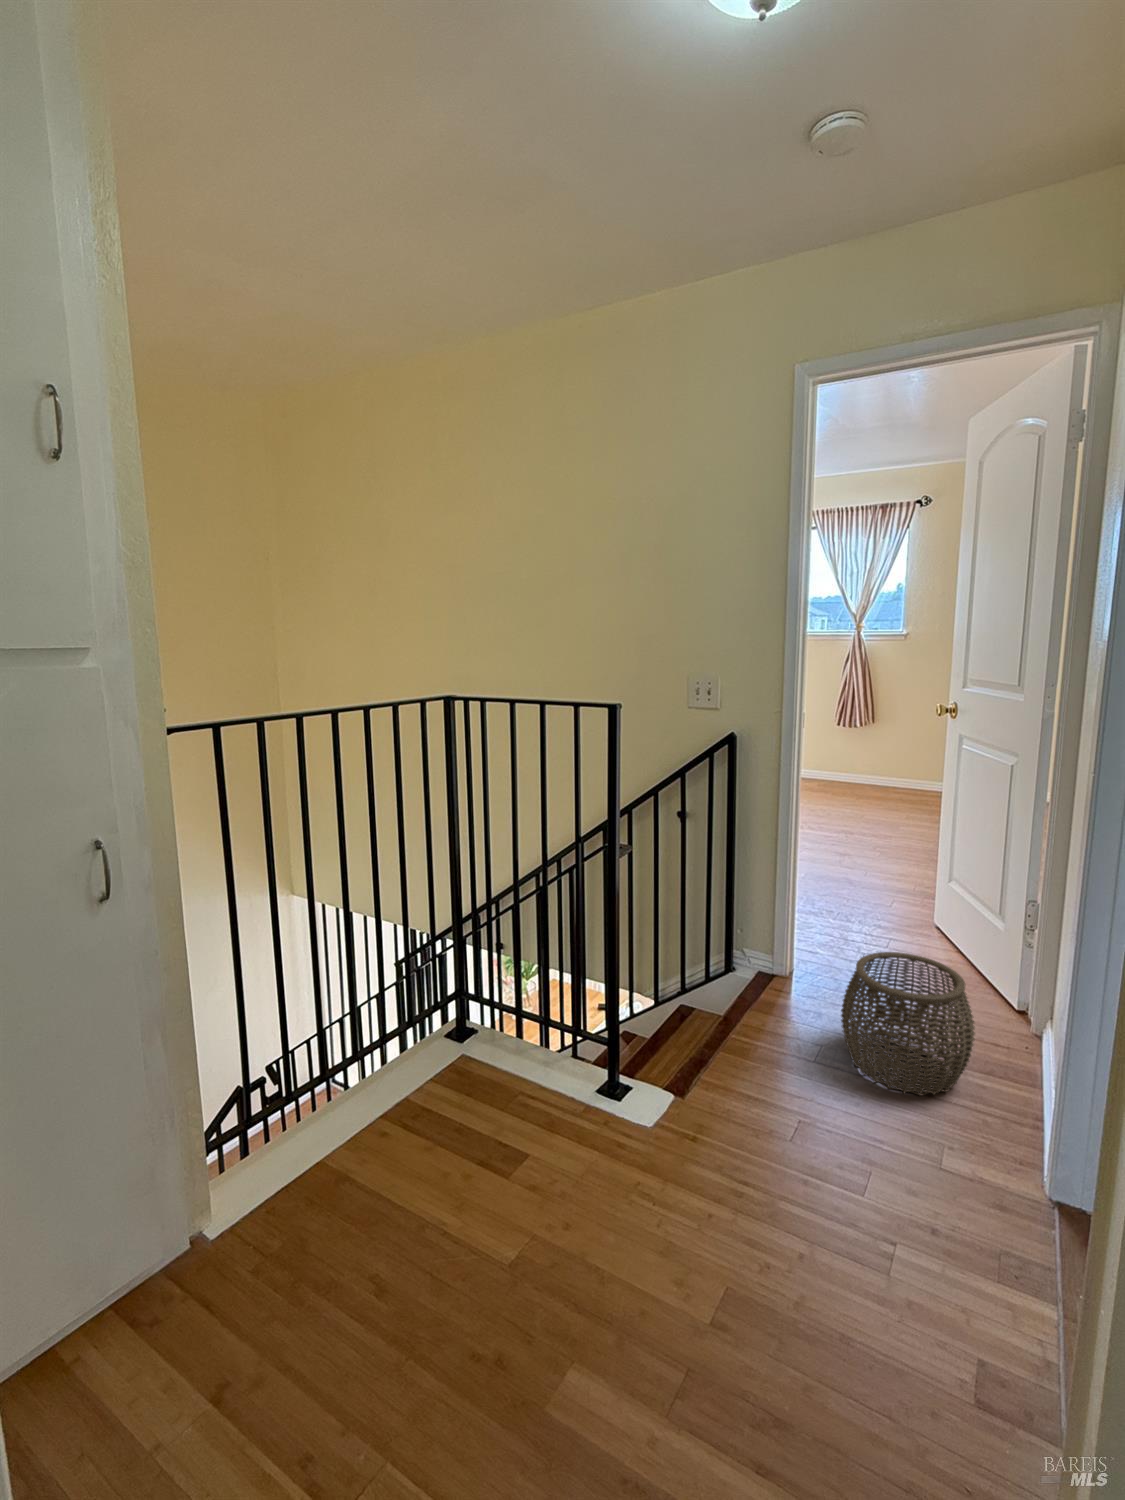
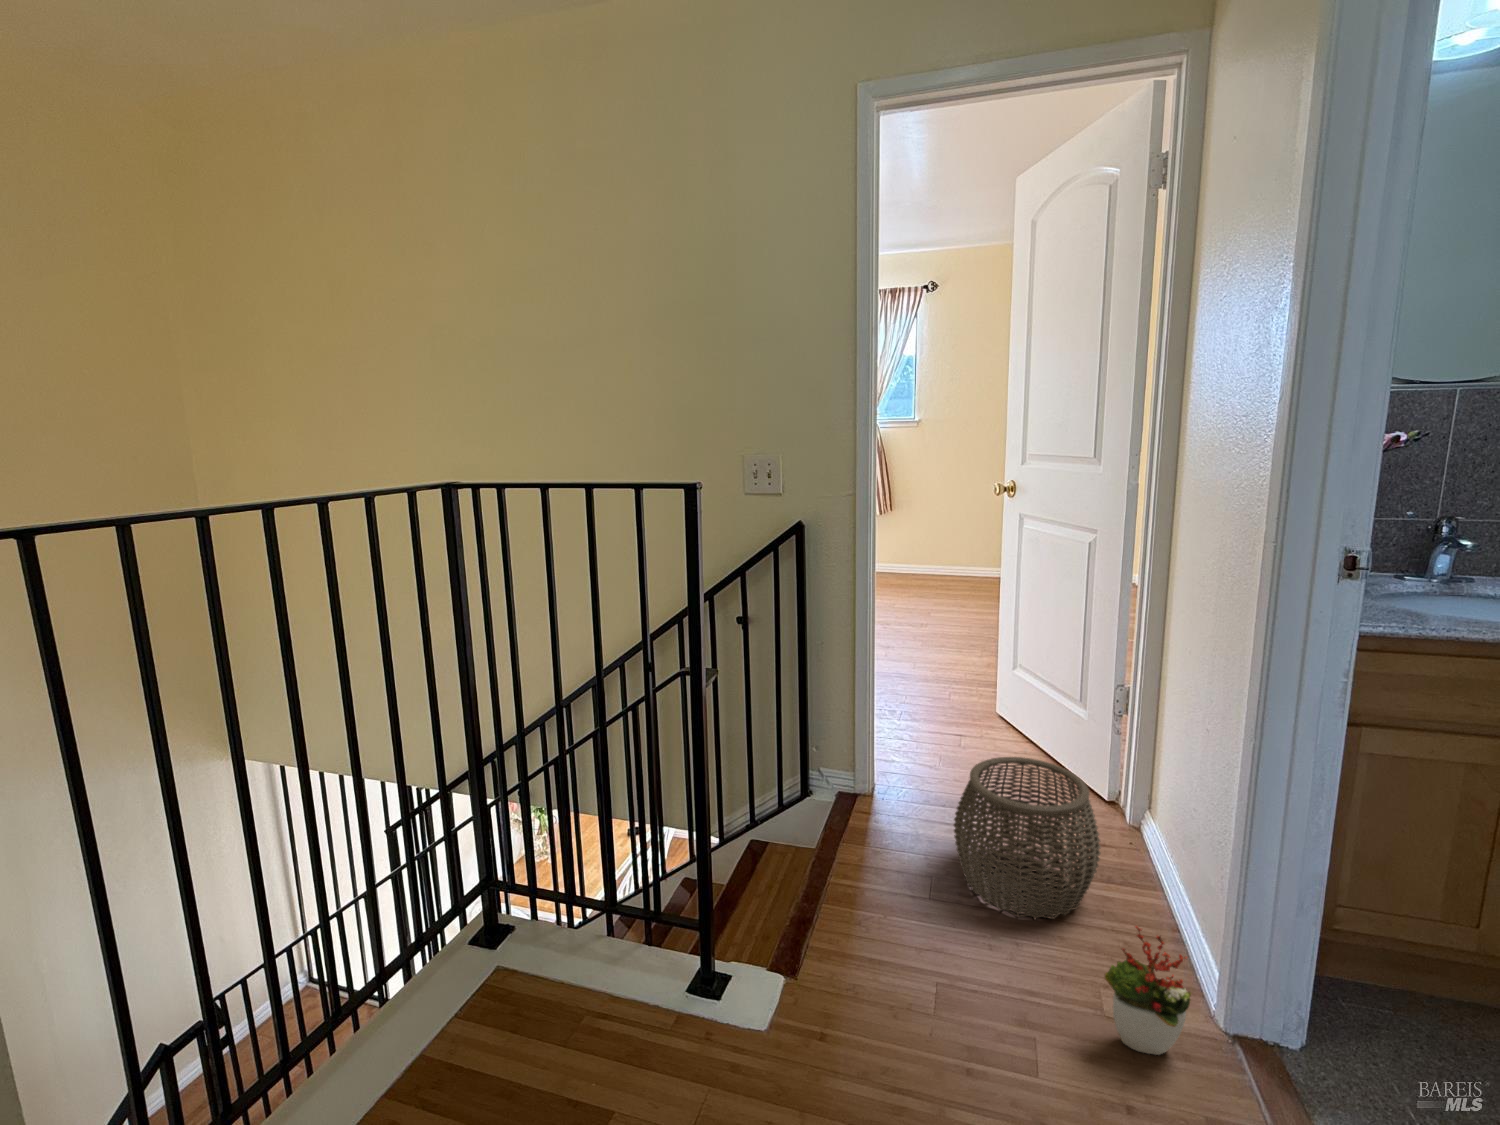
decorative plant: none [932,1094,1009,1207] -> present [1105,926,1191,1055]

